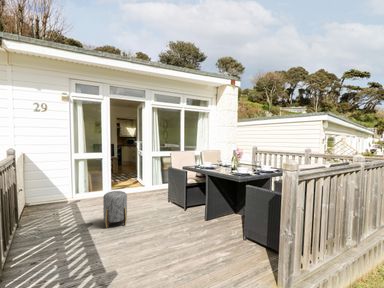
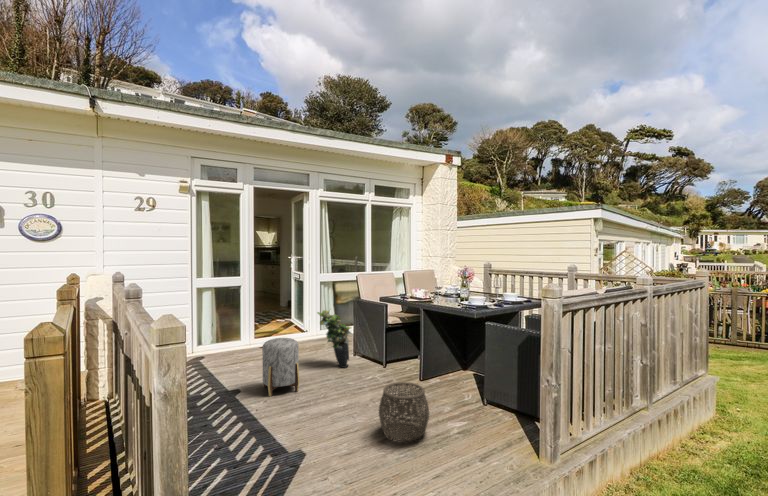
potted plant: none [143,173,166,210] -> present [317,310,352,368]
woven basket: none [168,225,203,267] -> present [379,382,429,441]

